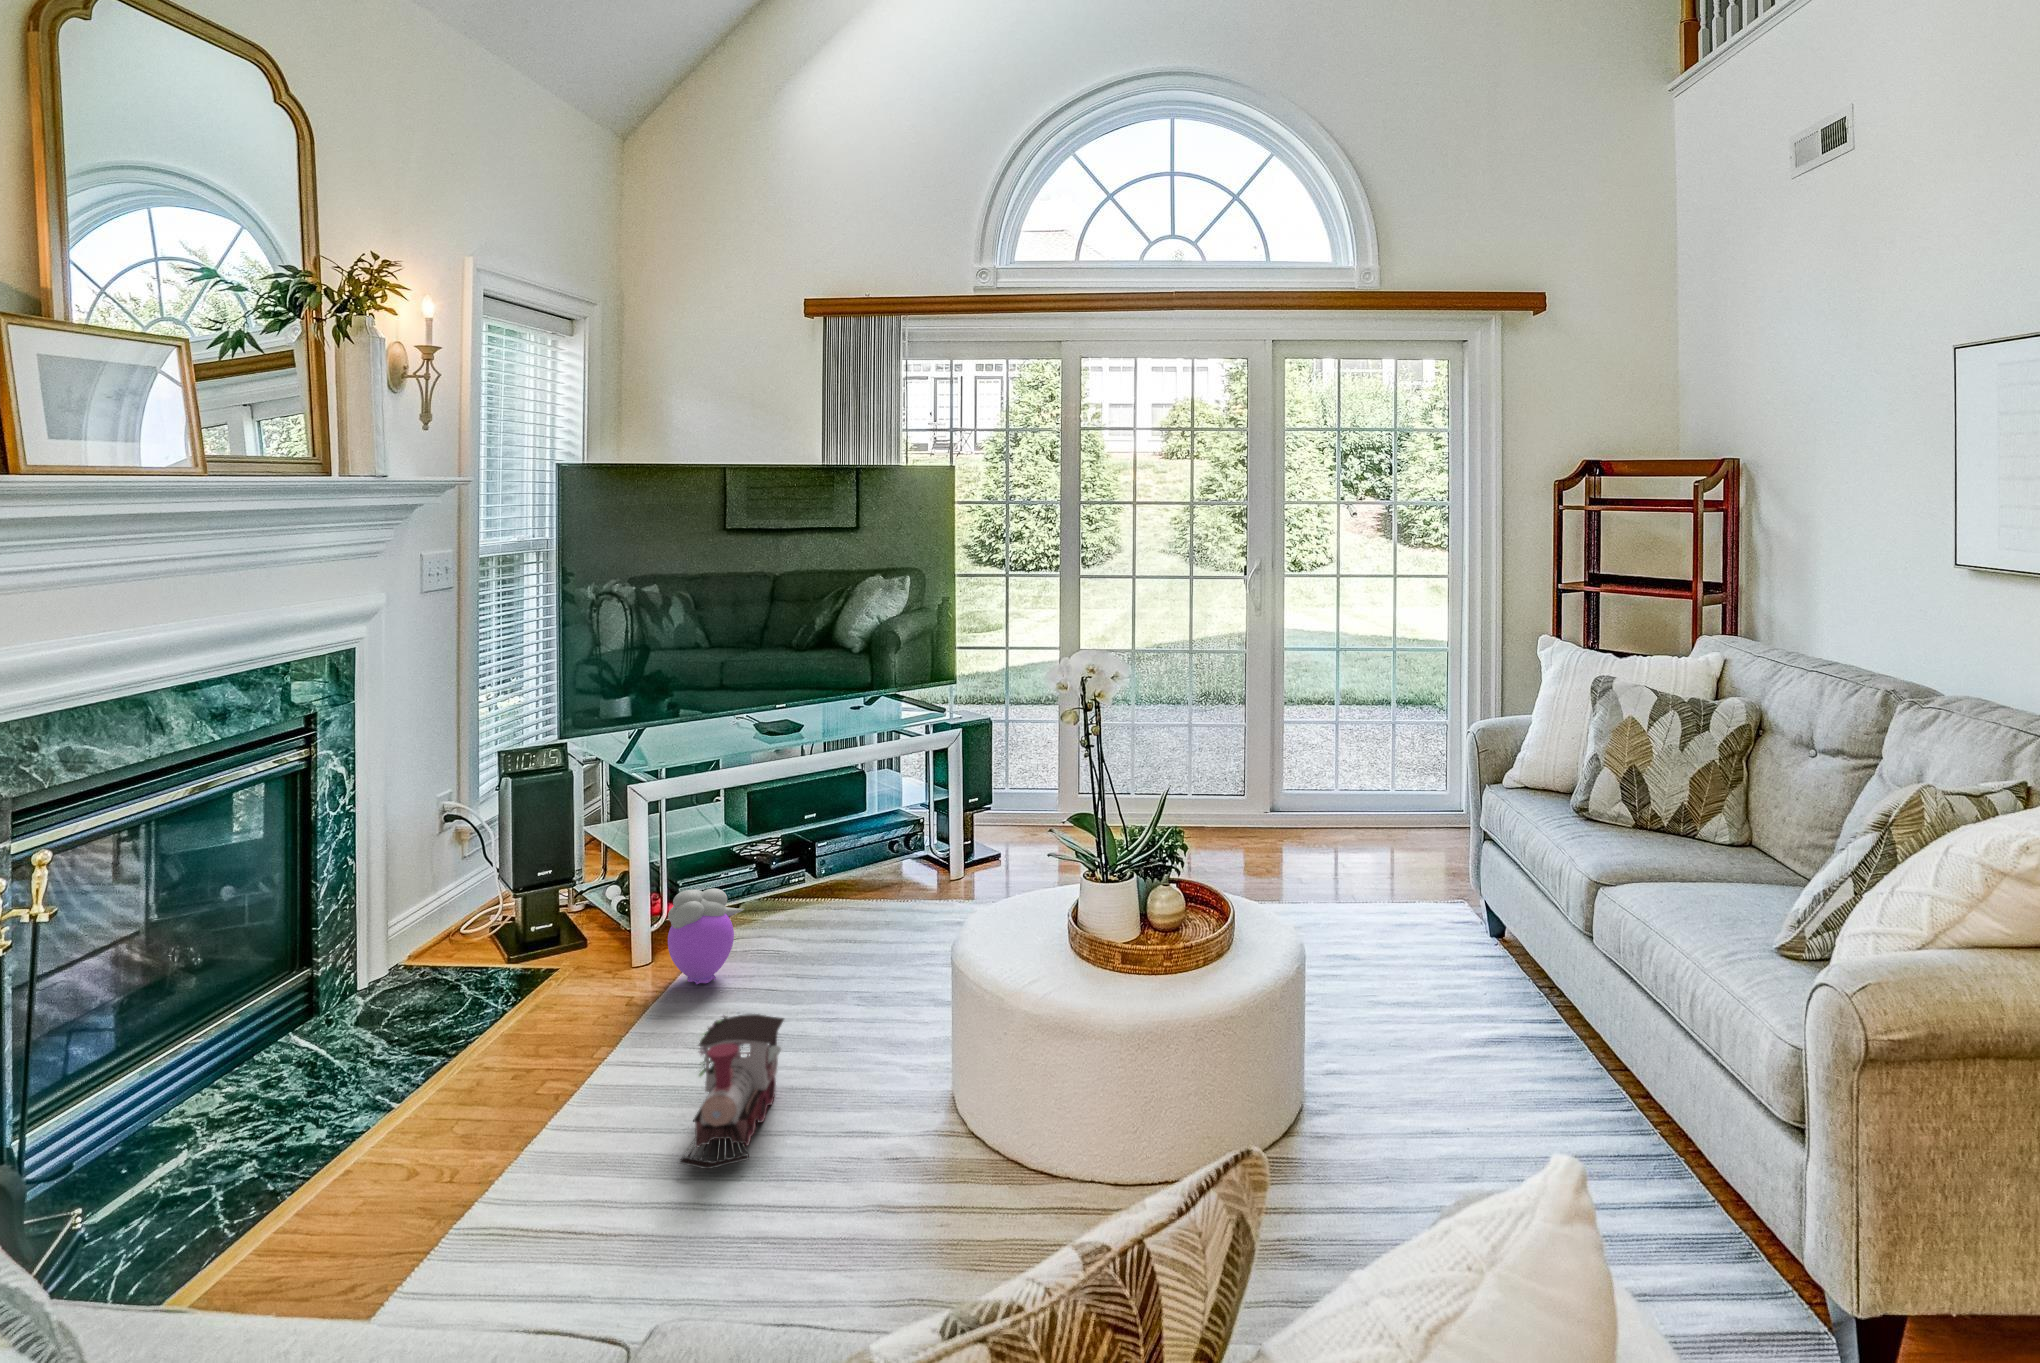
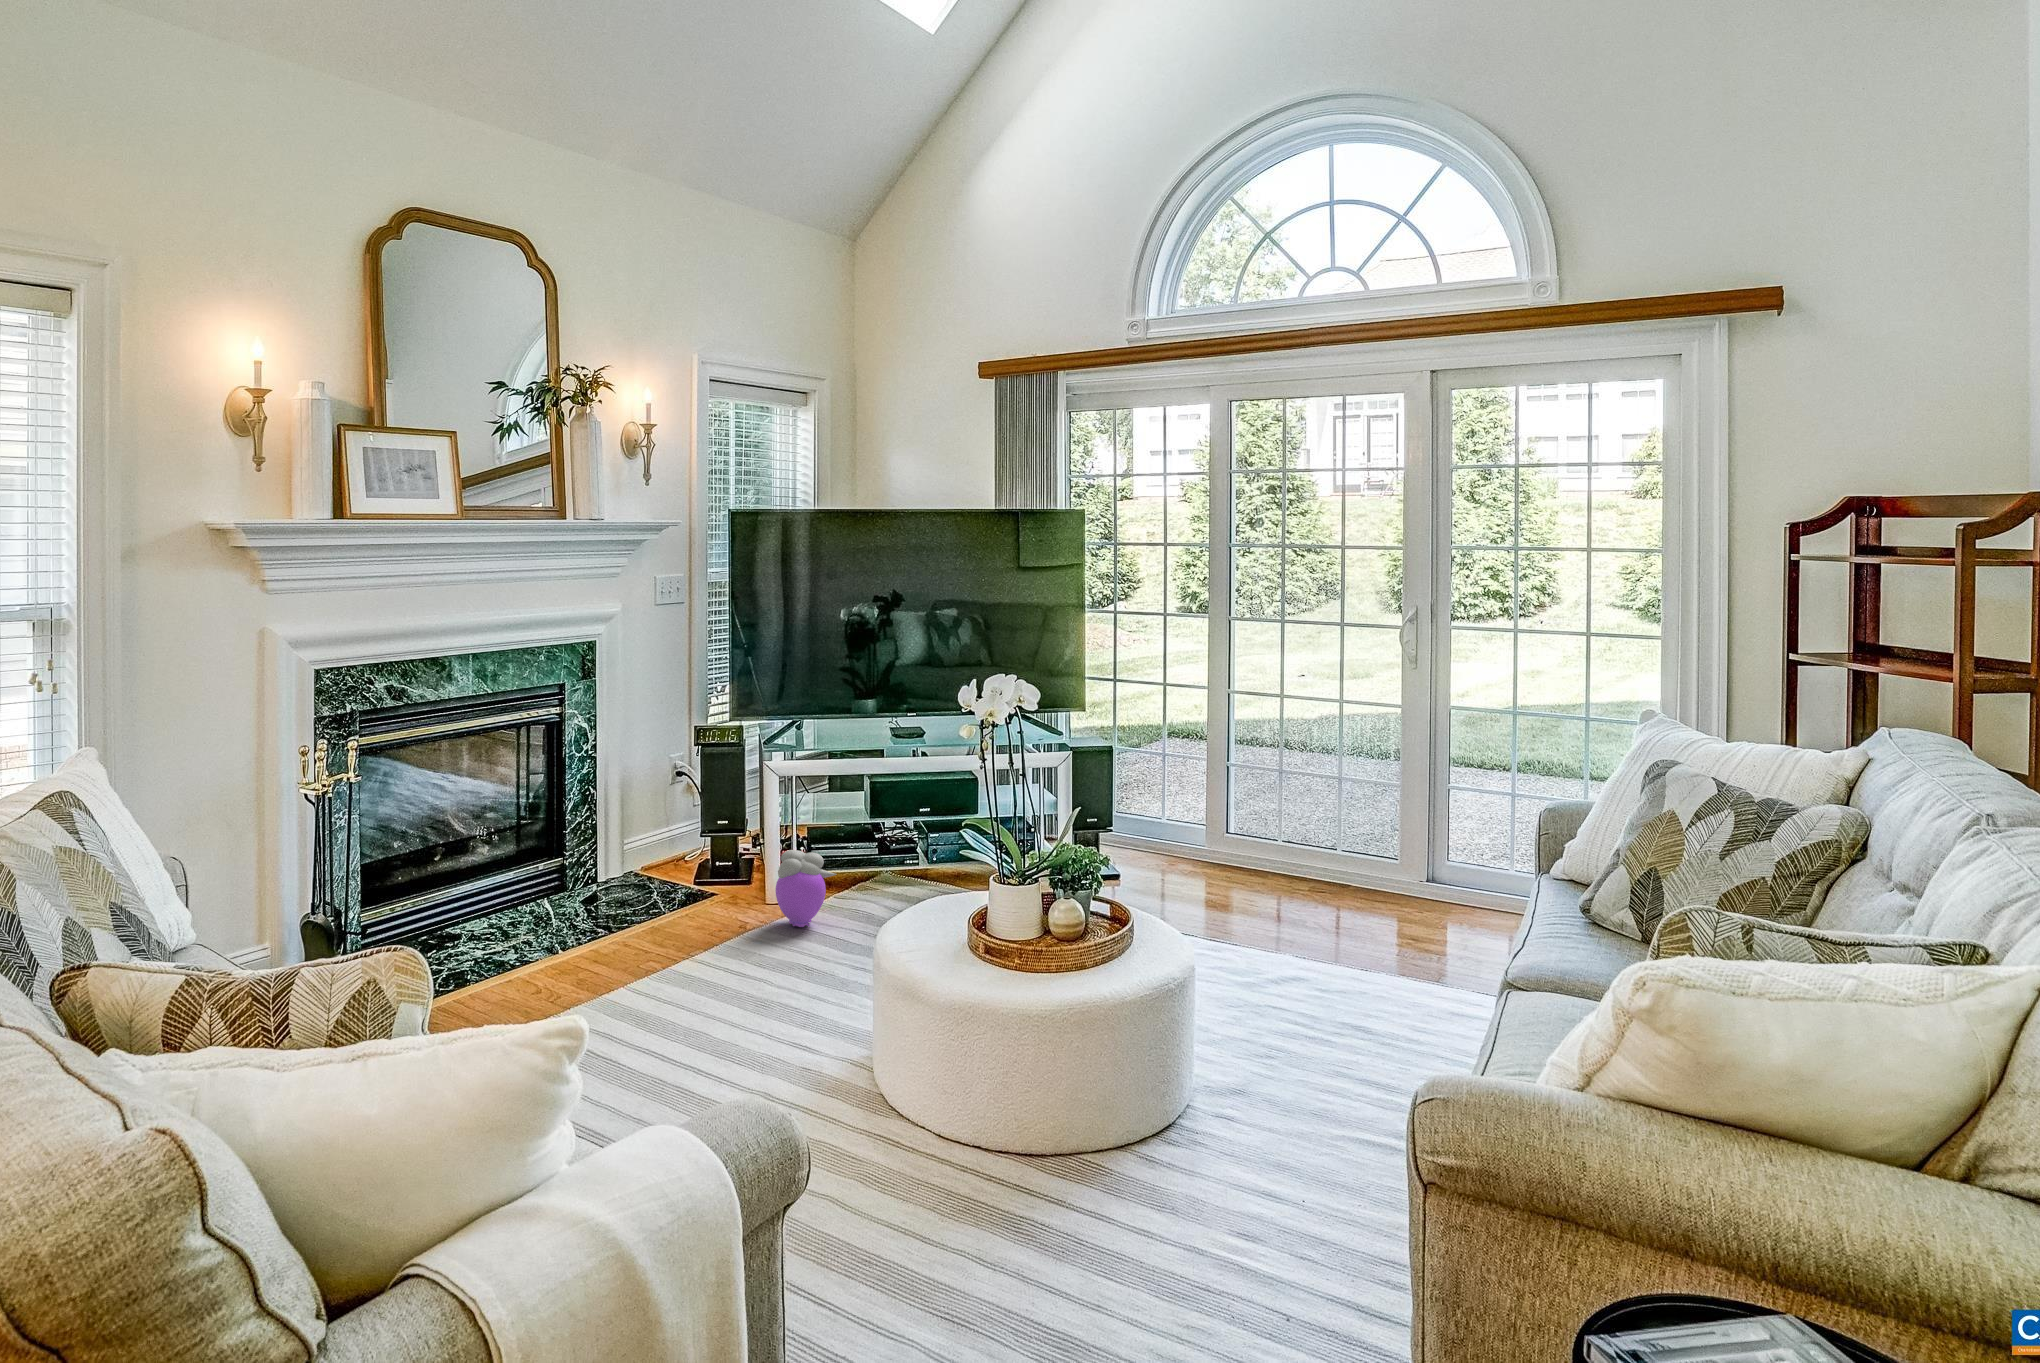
toy train: present [679,1014,784,1169] -> none [693,937,798,1039]

